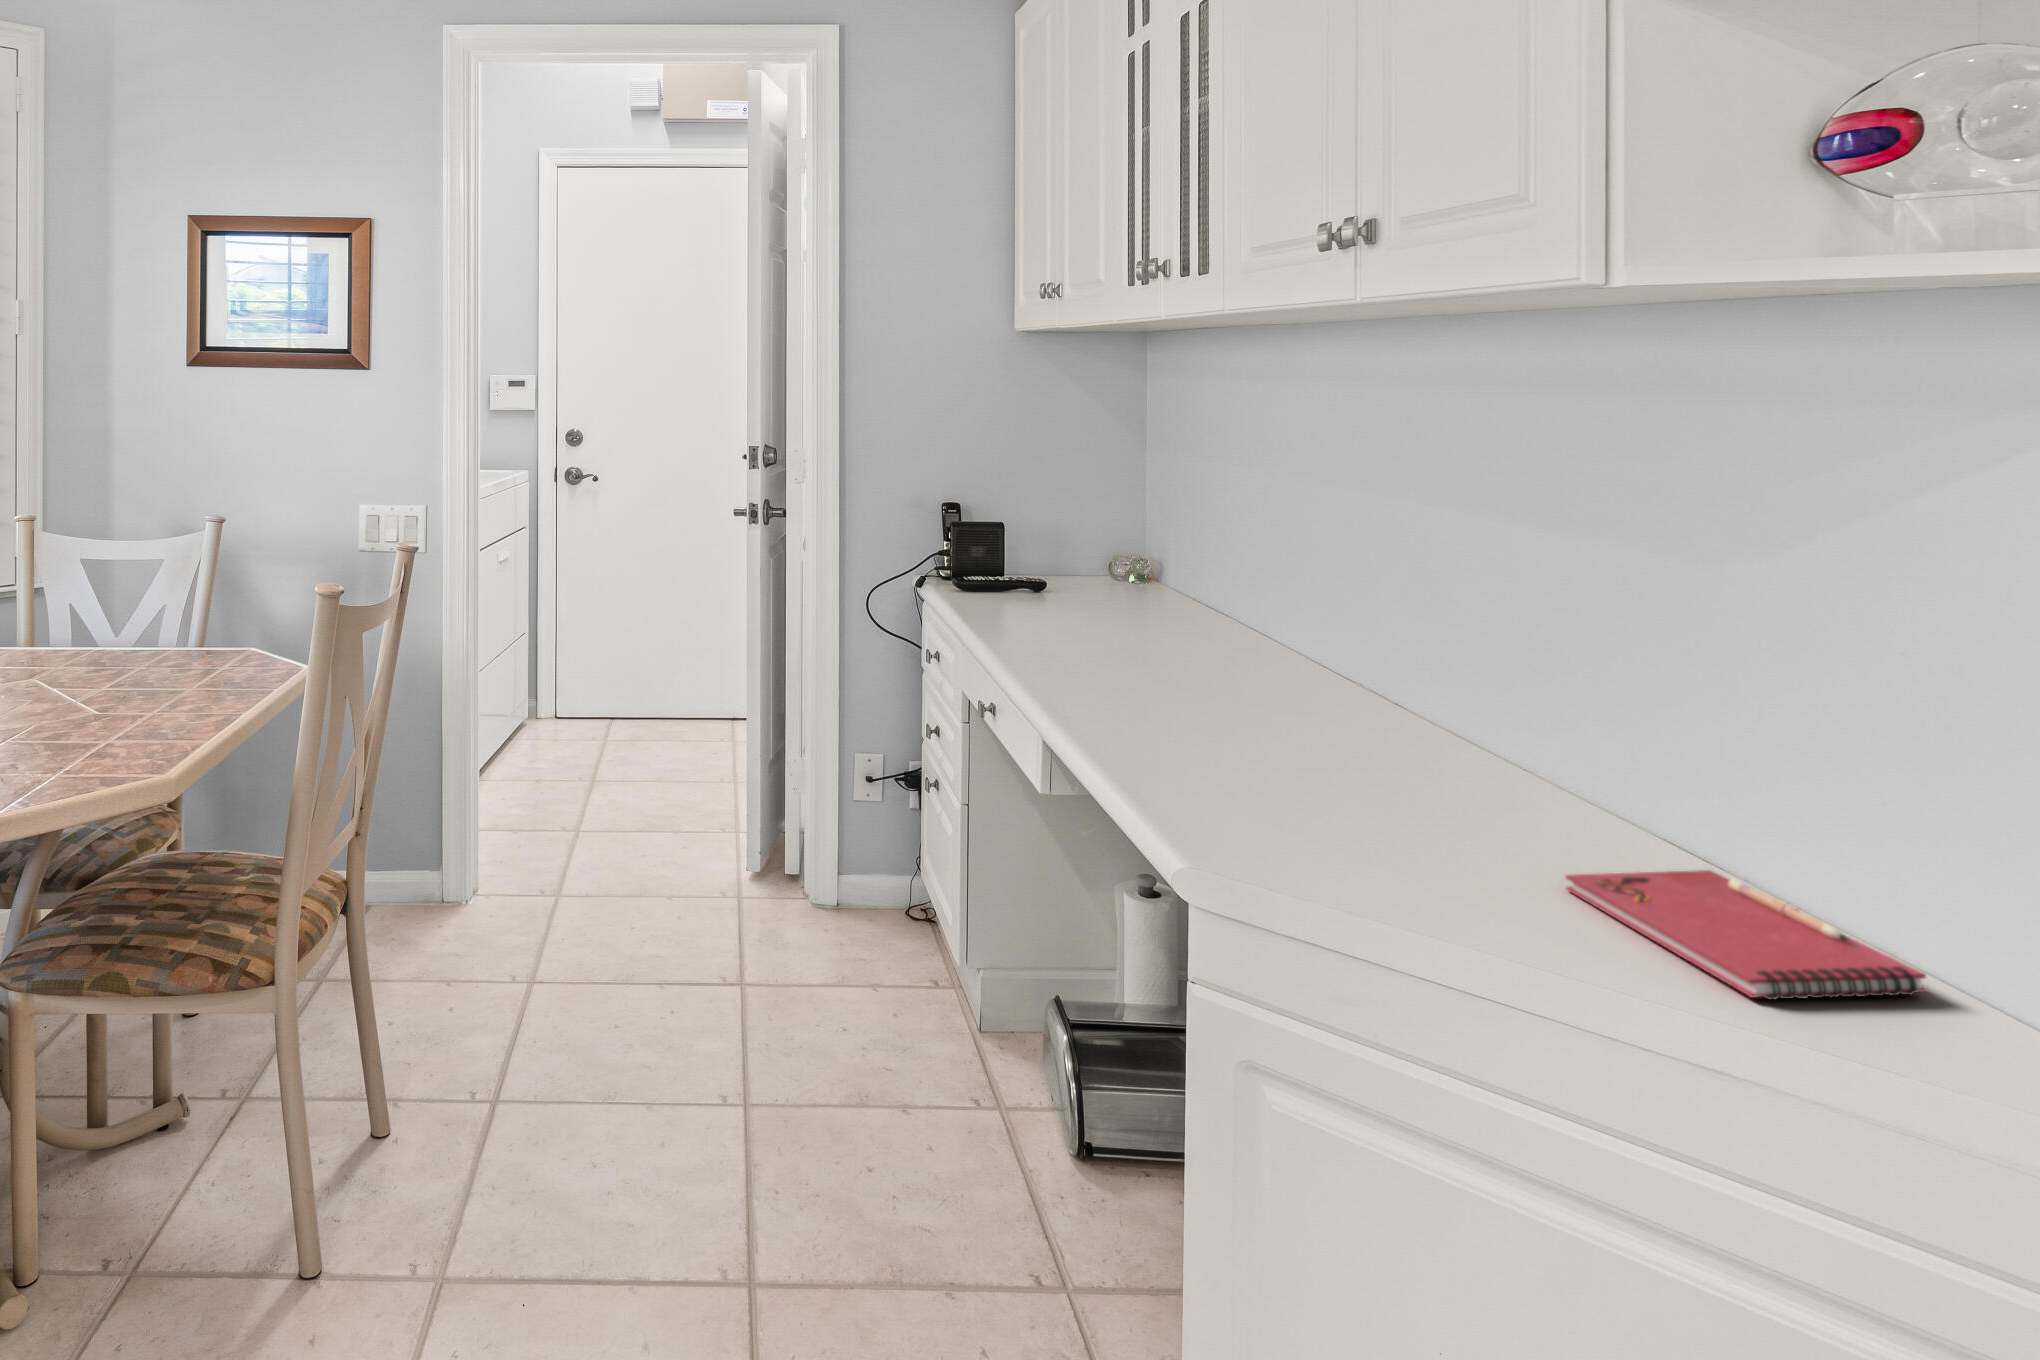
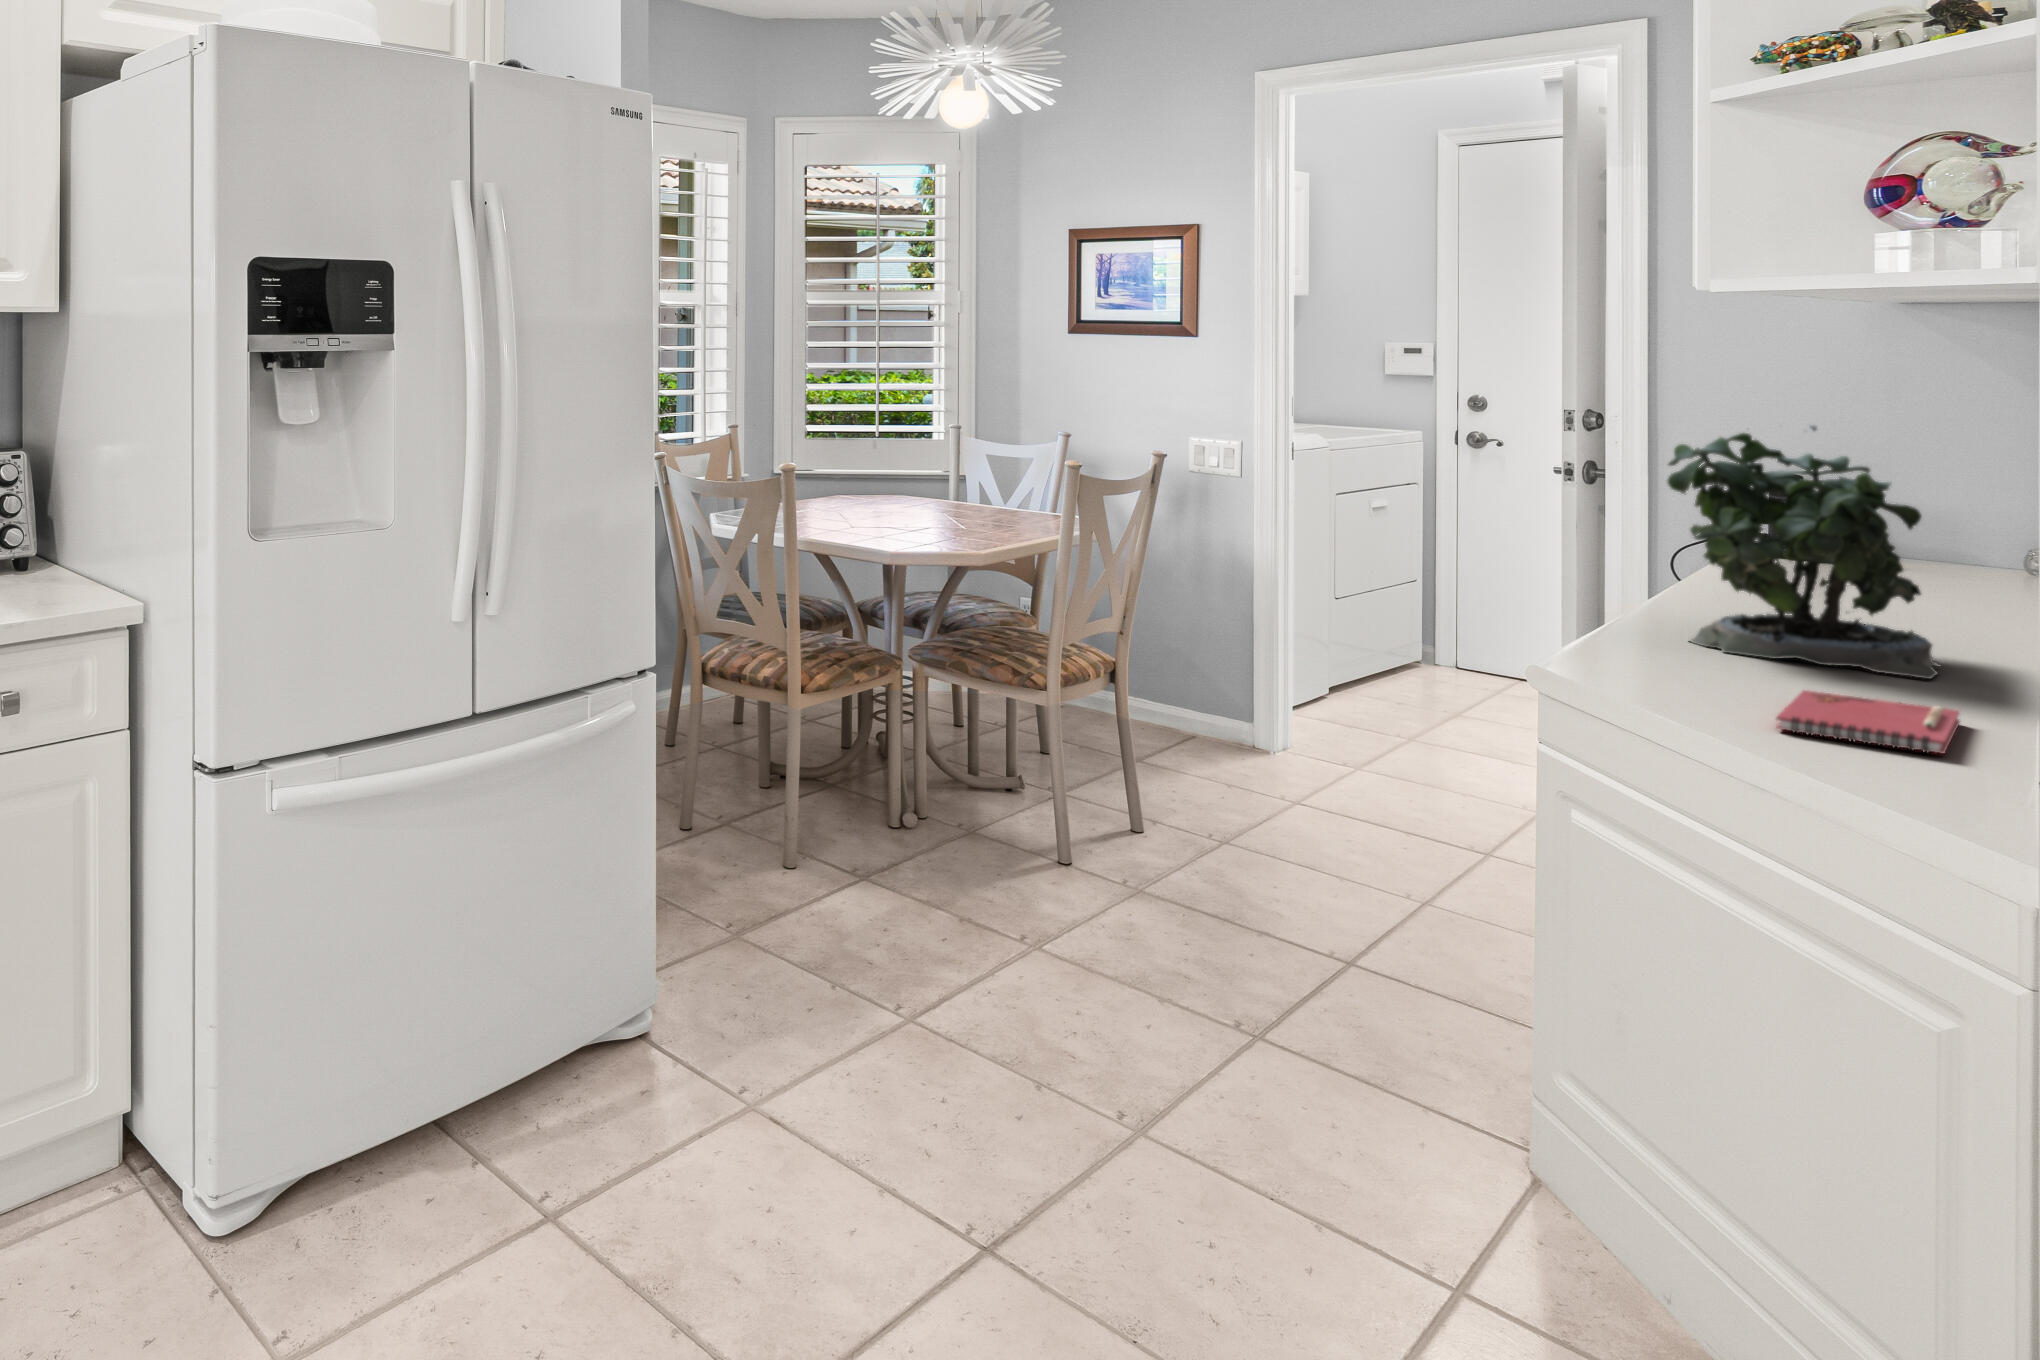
potted plant: none [1170,486,1490,792] -> present [1668,425,1941,679]

